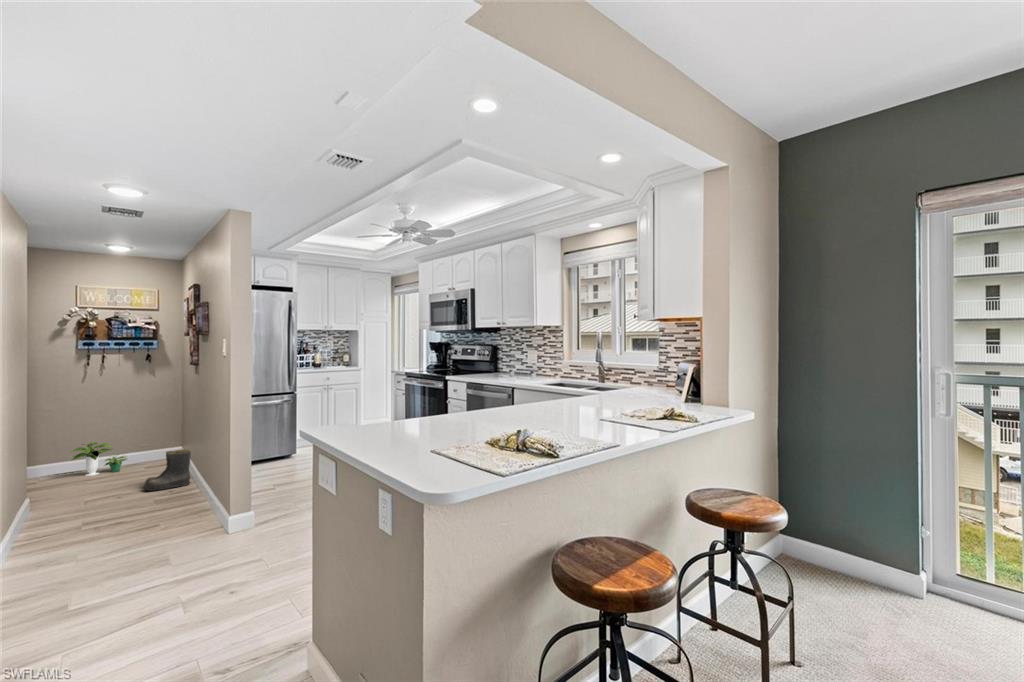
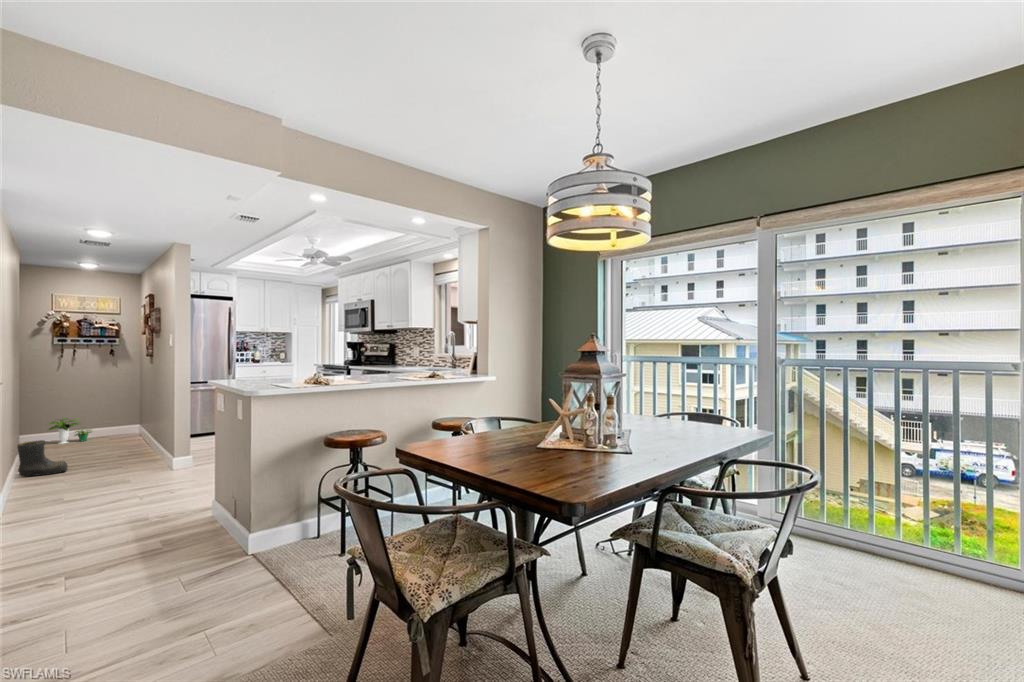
boots: present [144,449,191,491] -> present [17,440,68,477]

